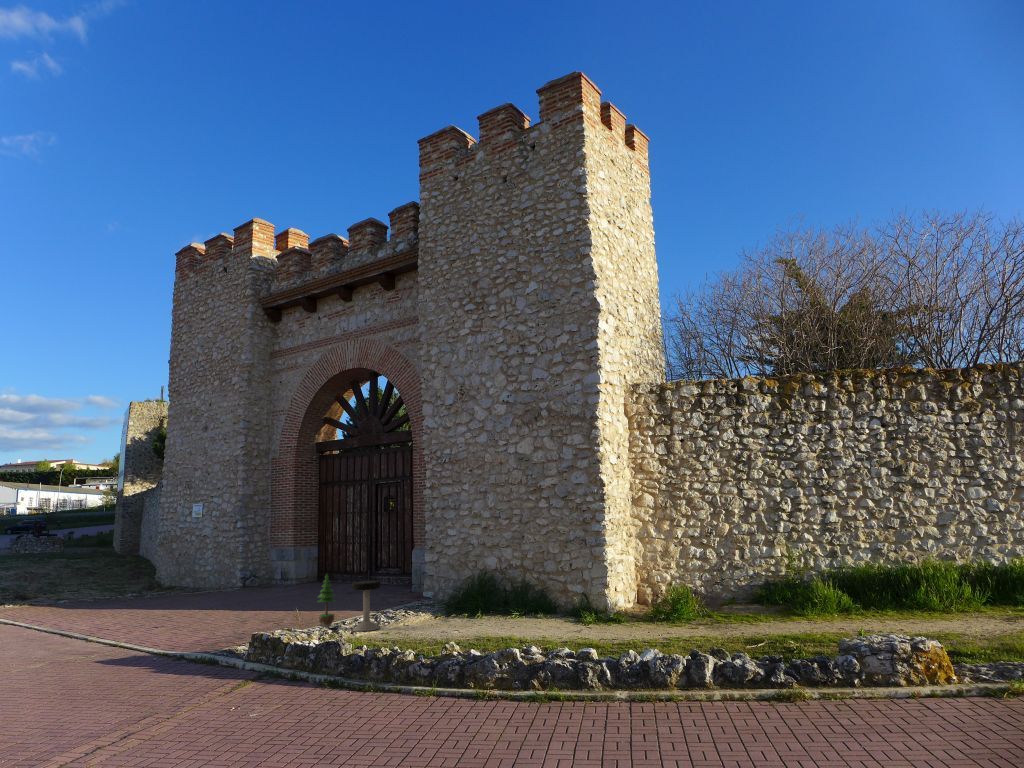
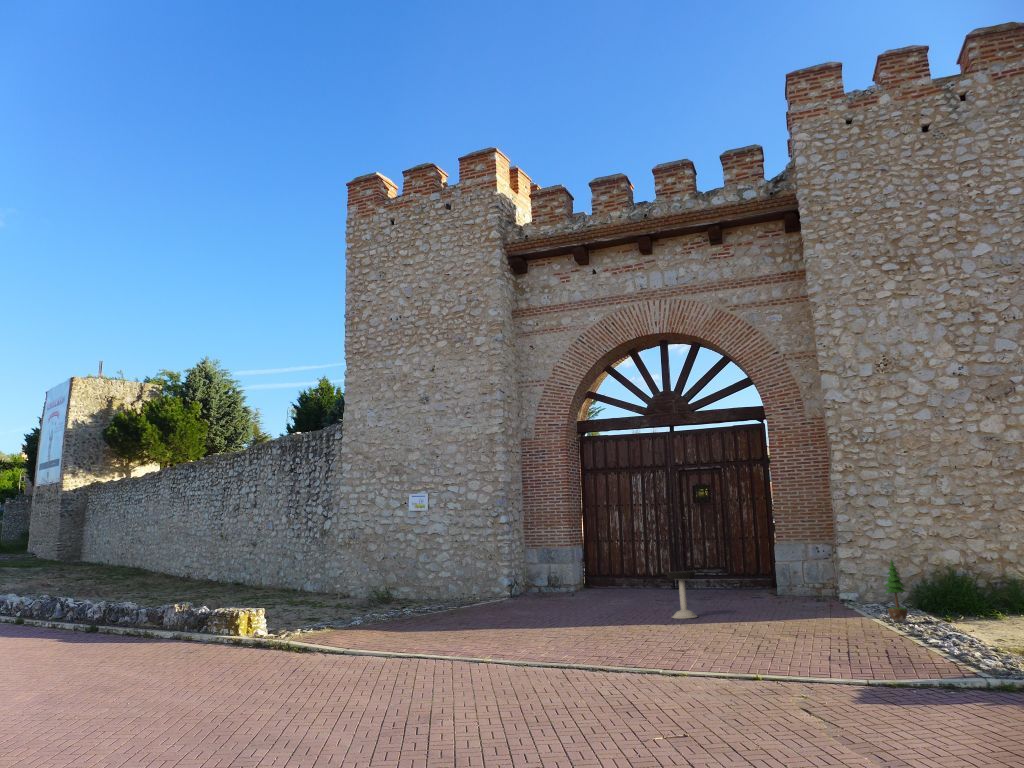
stool: present [352,581,381,631] -> present [667,571,698,619]

